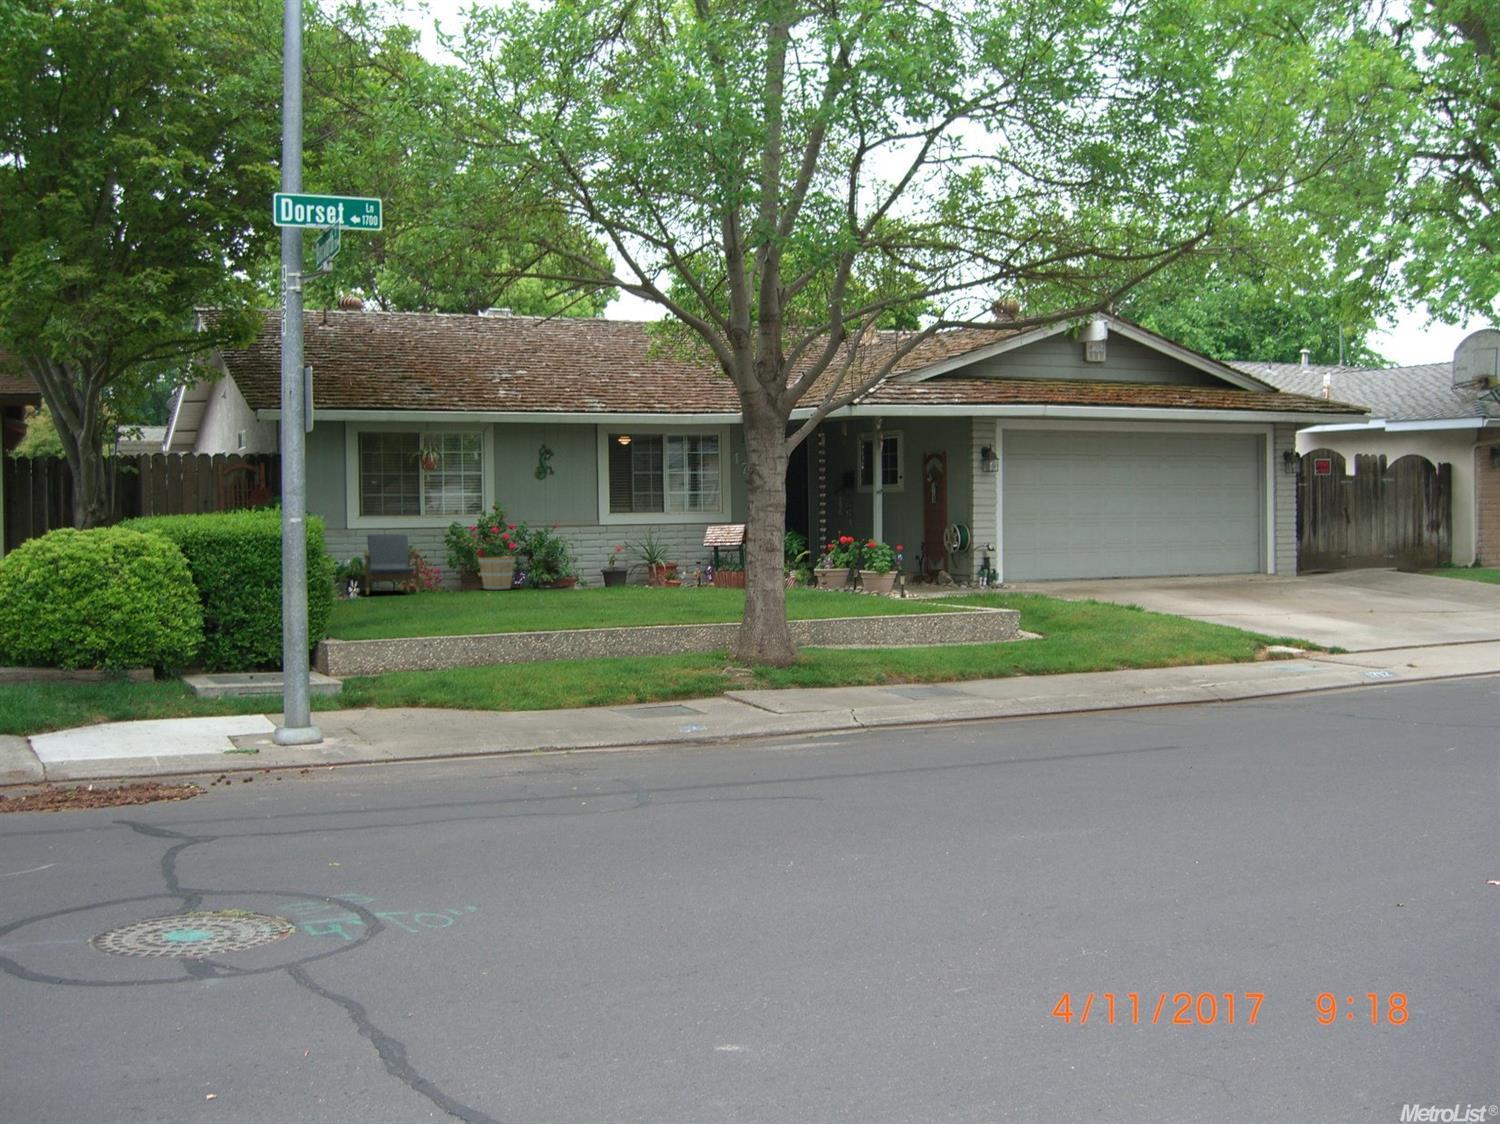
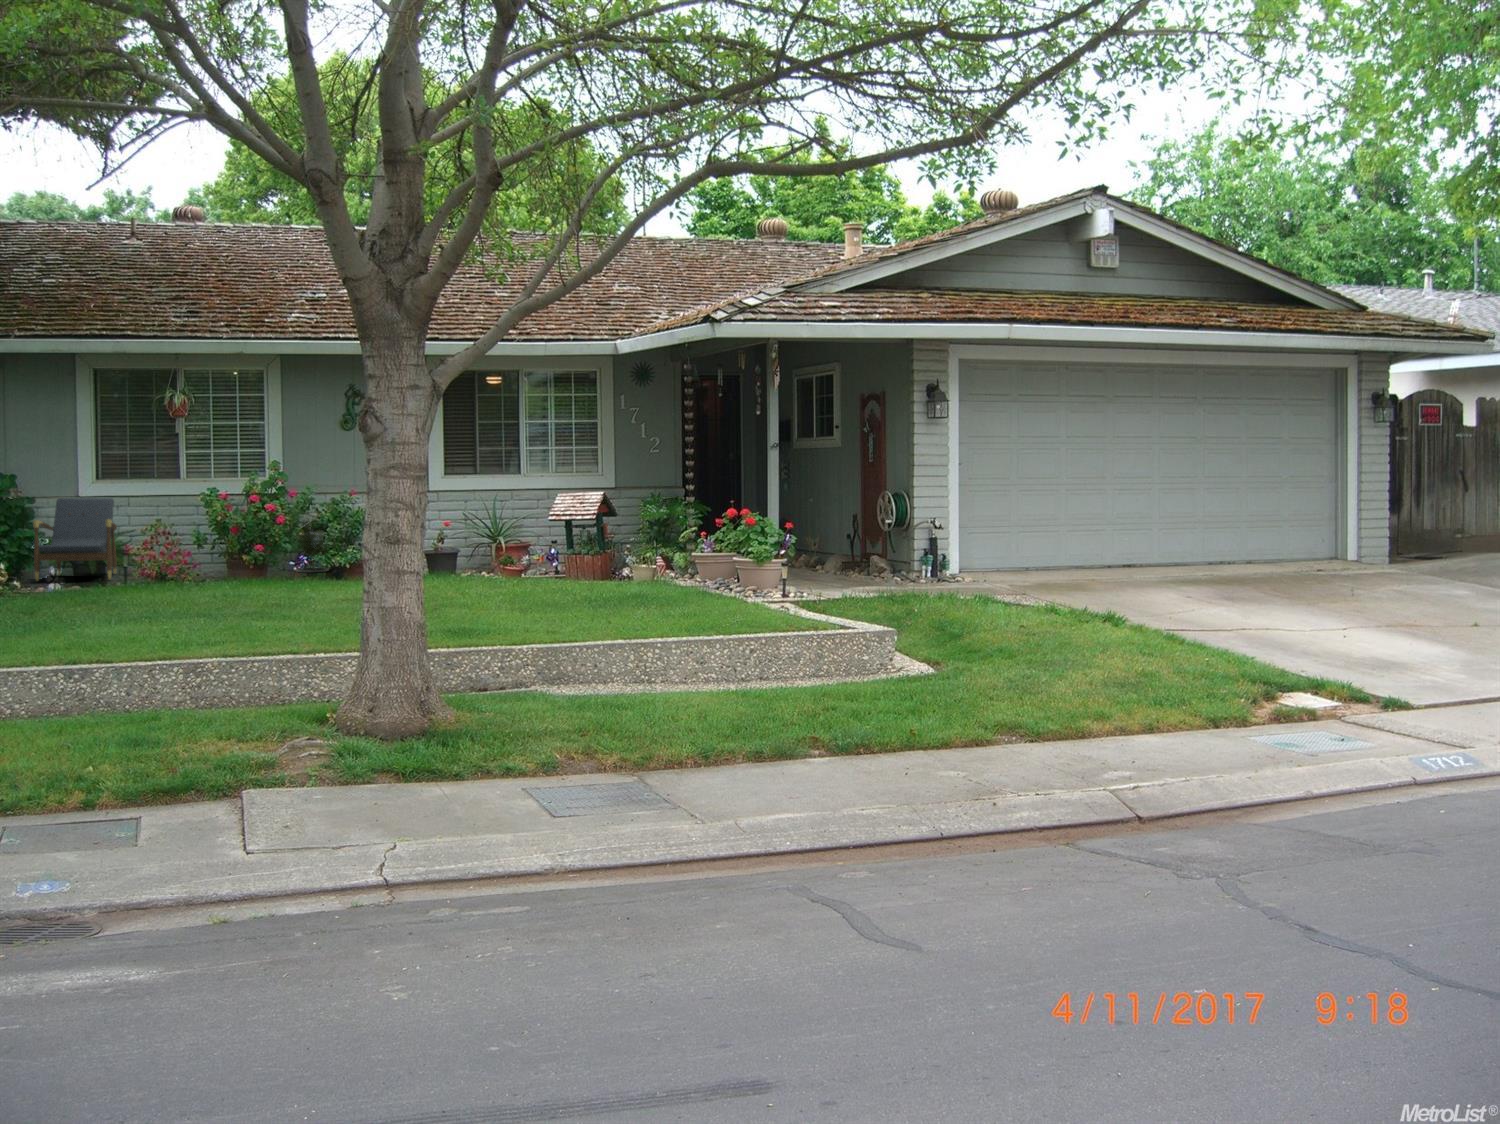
wooden bucket: present [478,556,515,590] -> none [206,528,262,574]

